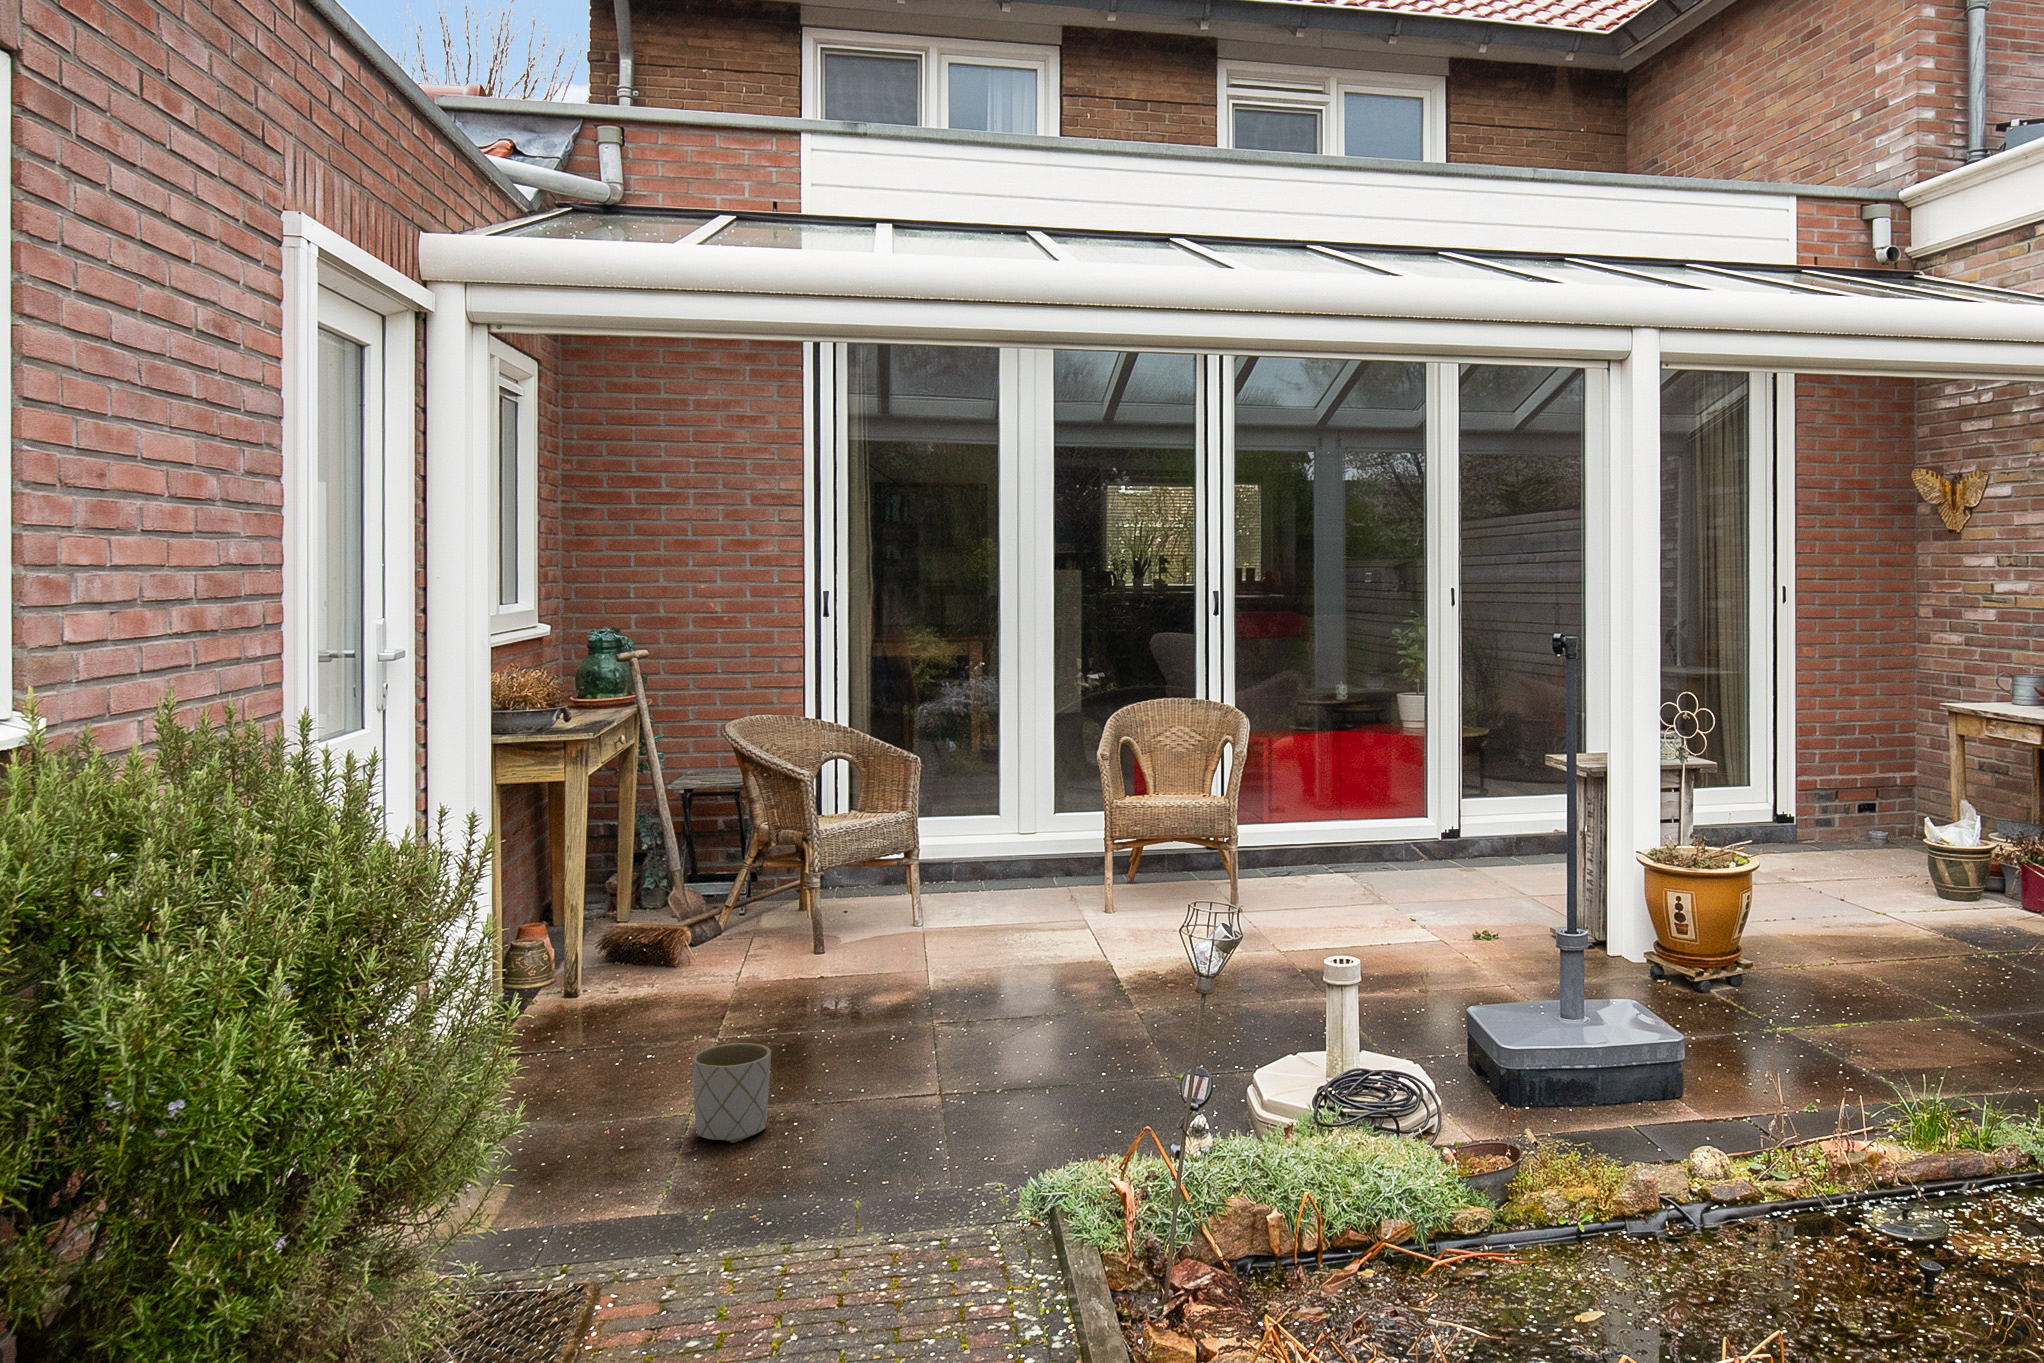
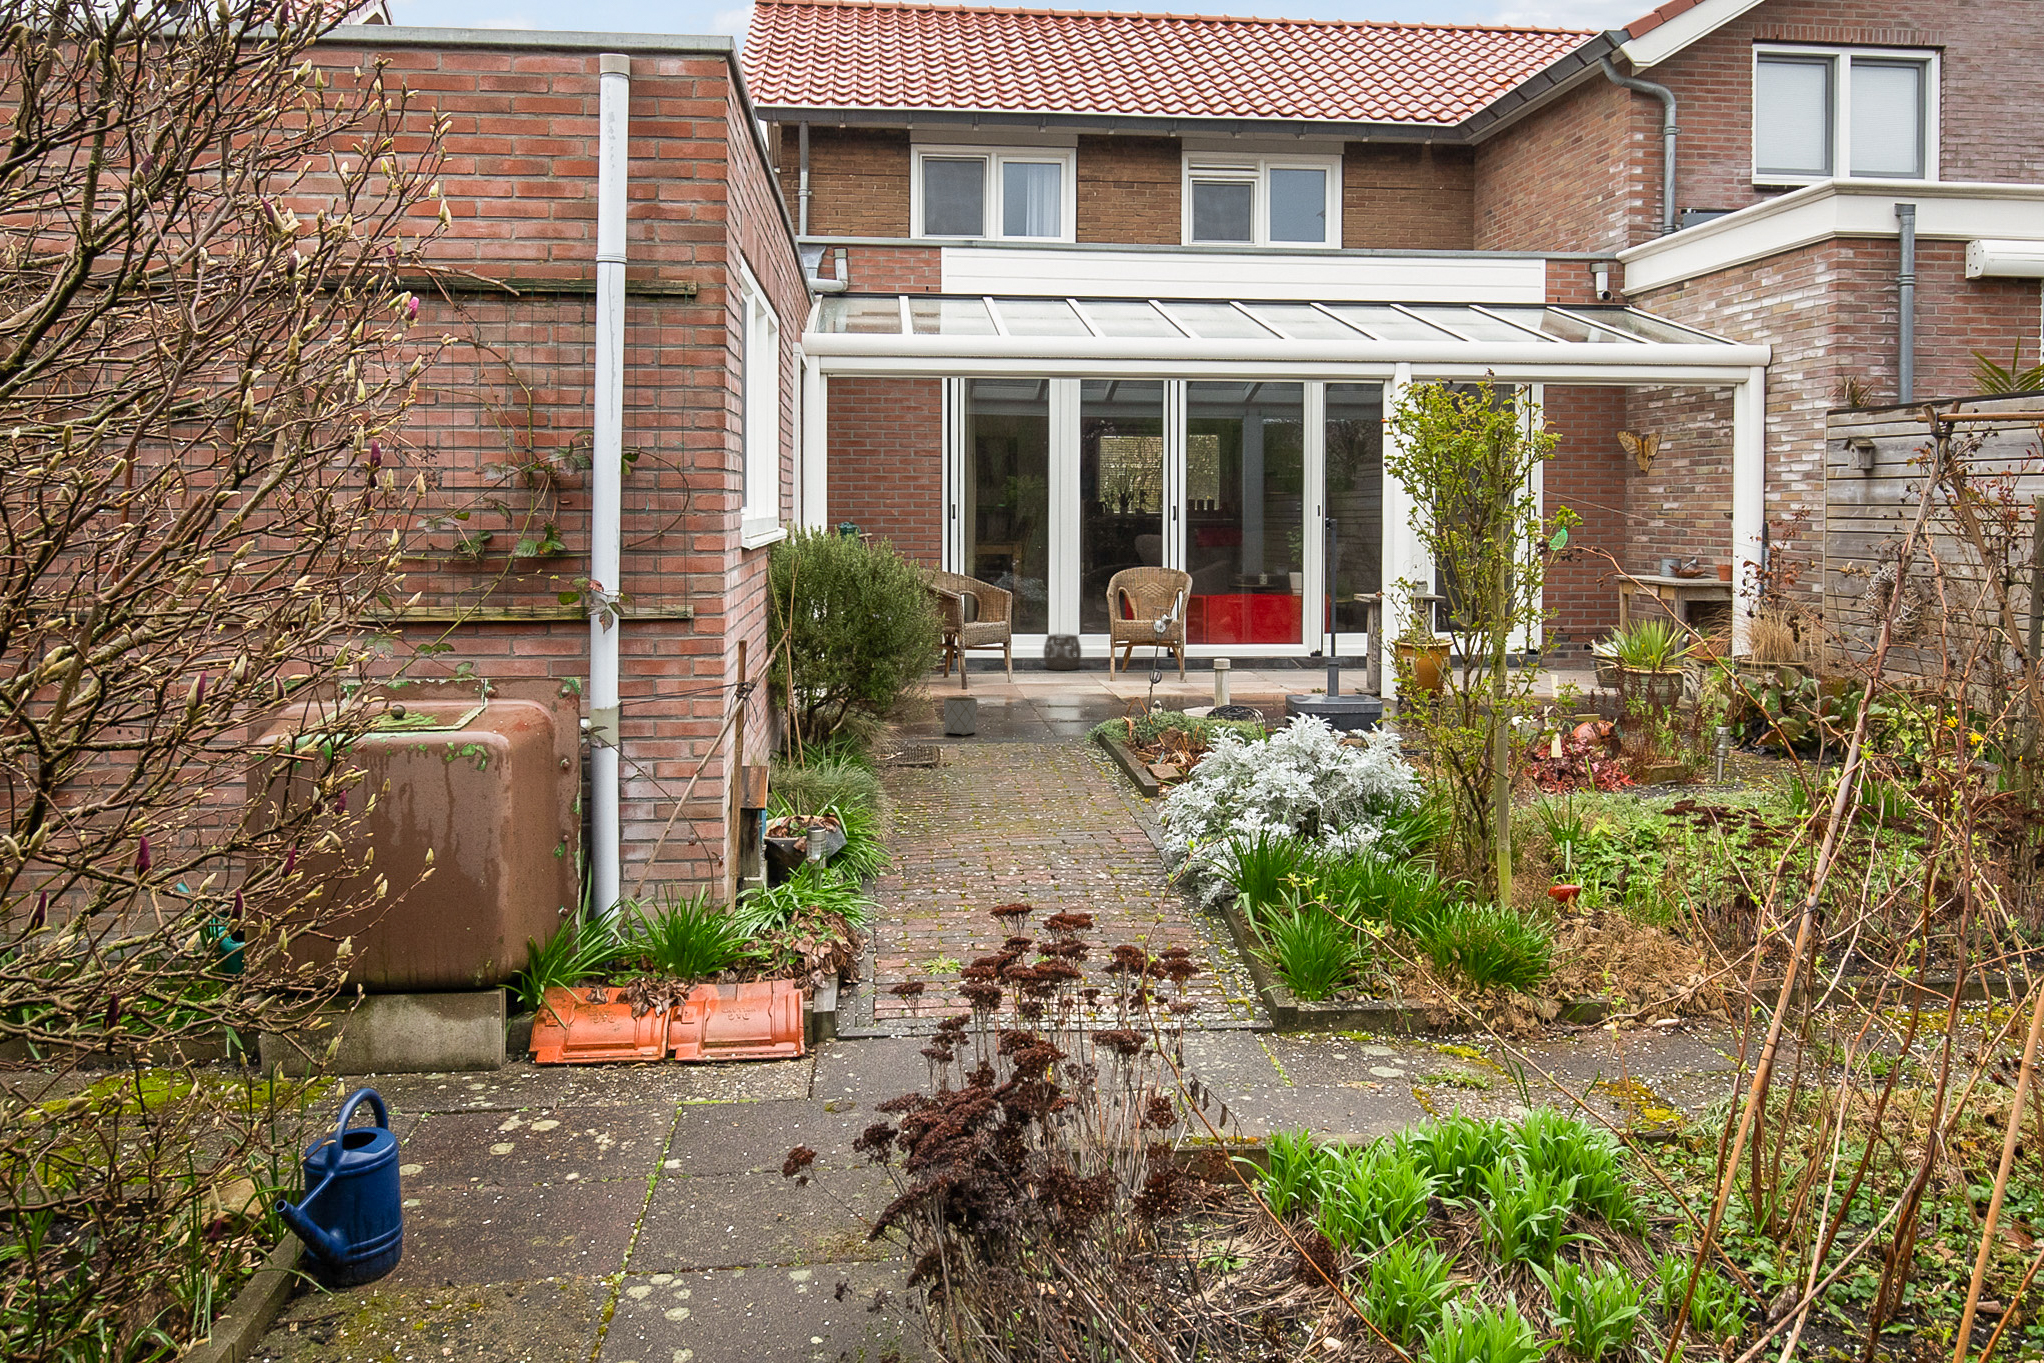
woven basket: none [989,813,1057,880] -> present [1044,634,1081,670]

